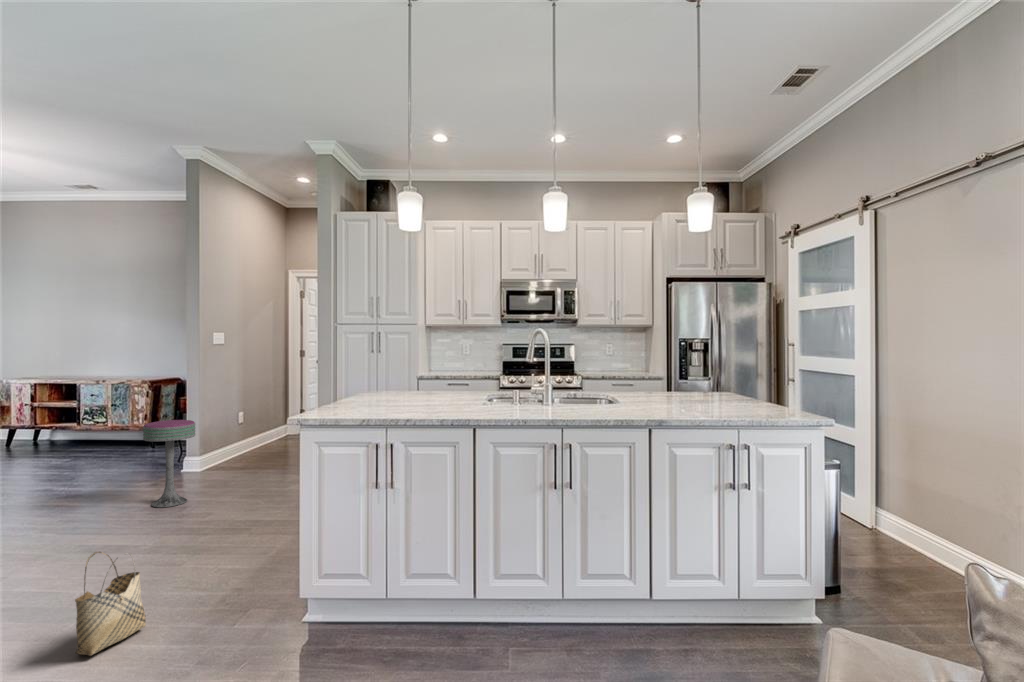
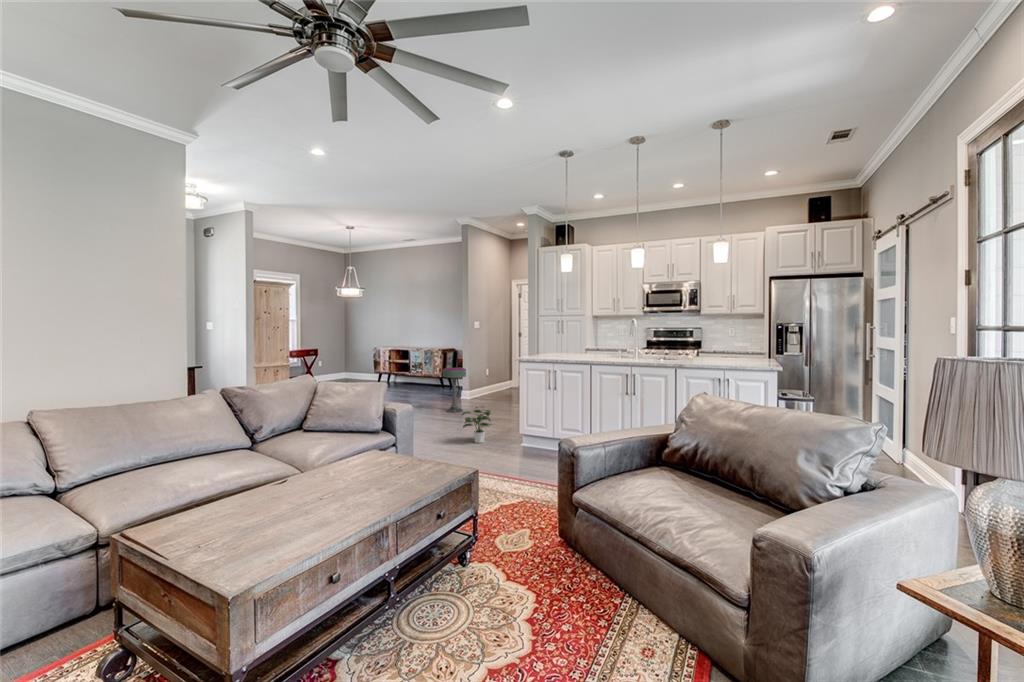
potted plant: none [174,513,255,598] -> present [462,406,492,443]
woven basket: present [75,552,146,656] -> none [428,412,451,451]

